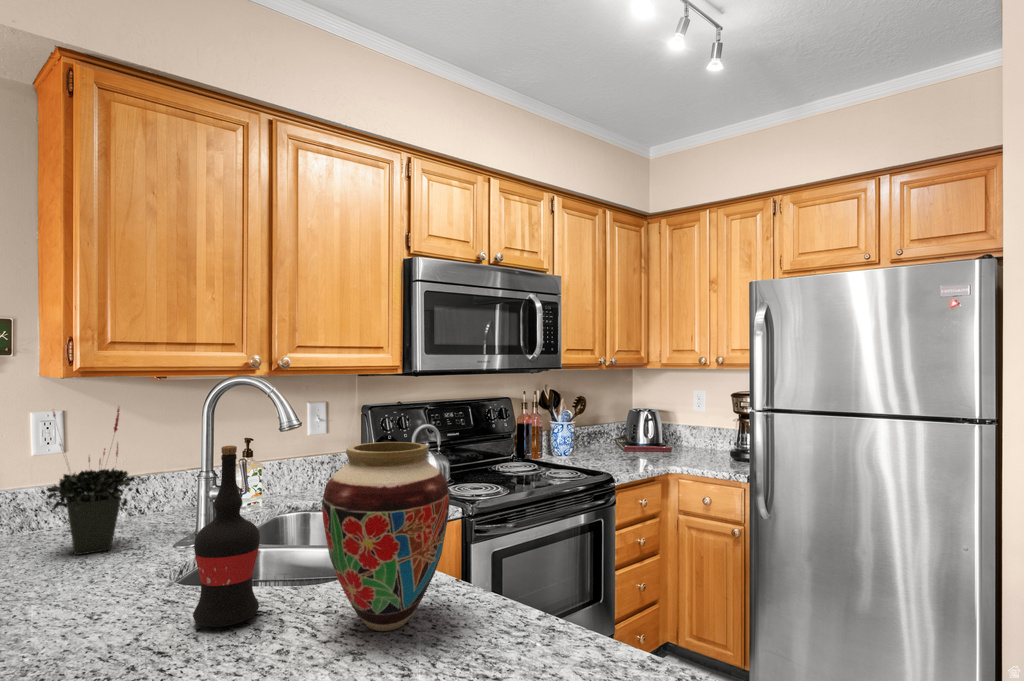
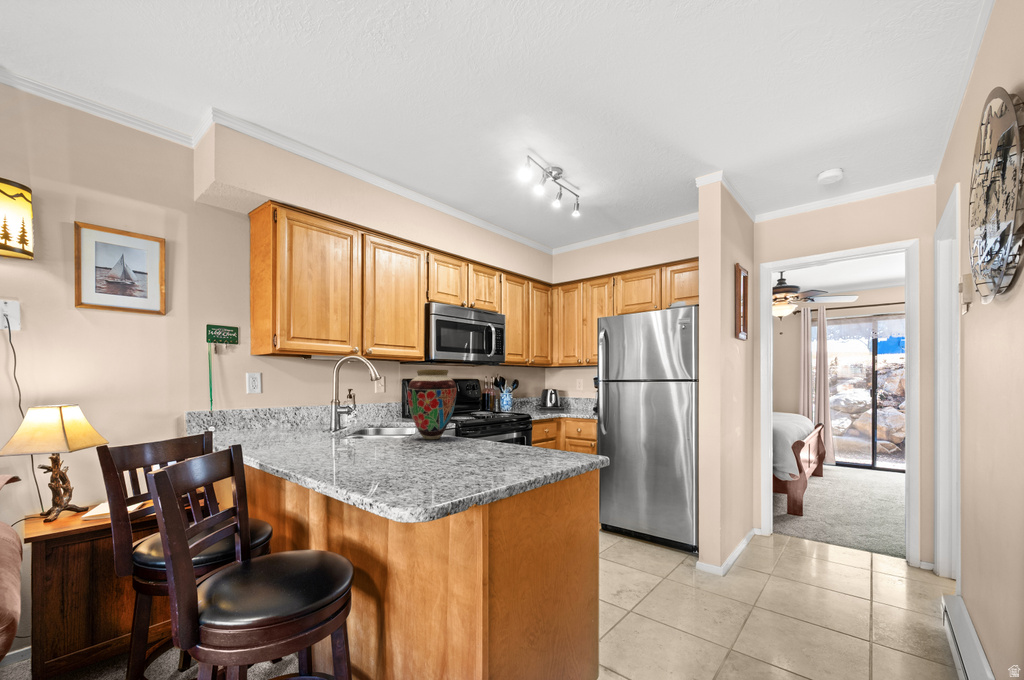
potted plant: present [47,408,135,555] -> none [267,364,306,432]
wine bottle: present [193,446,260,627] -> none [354,370,380,439]

